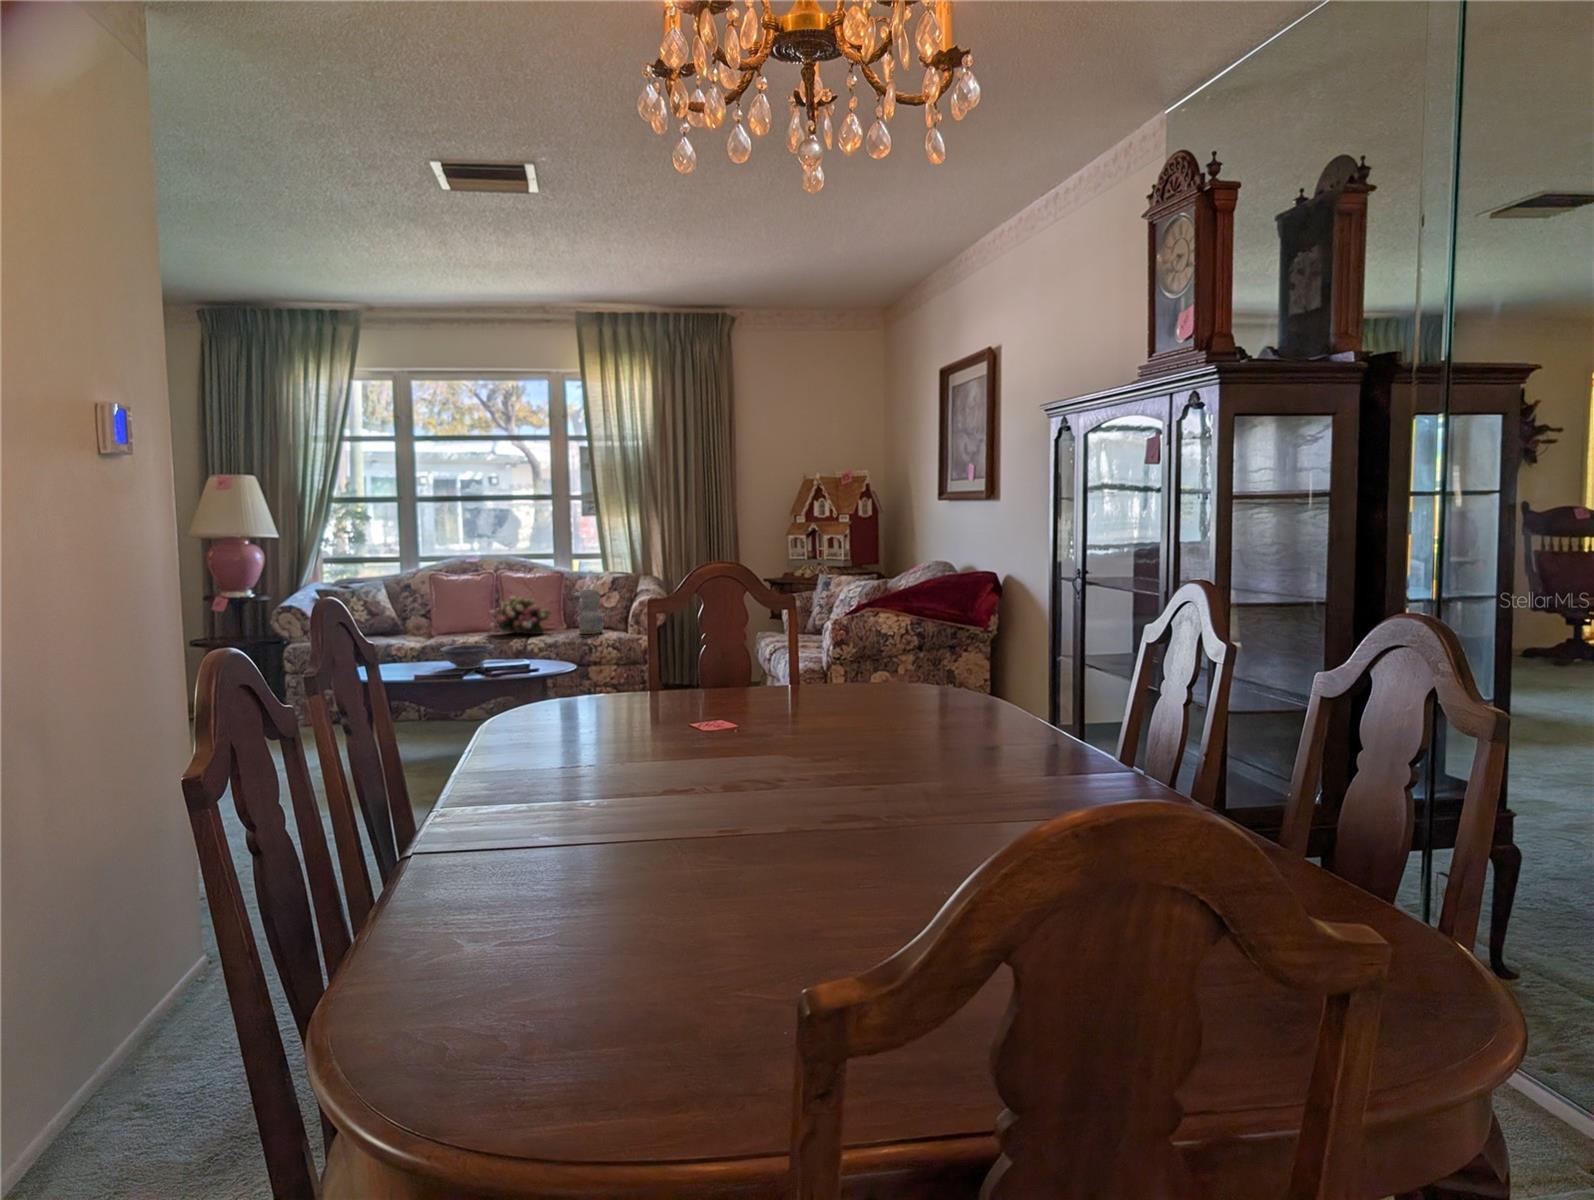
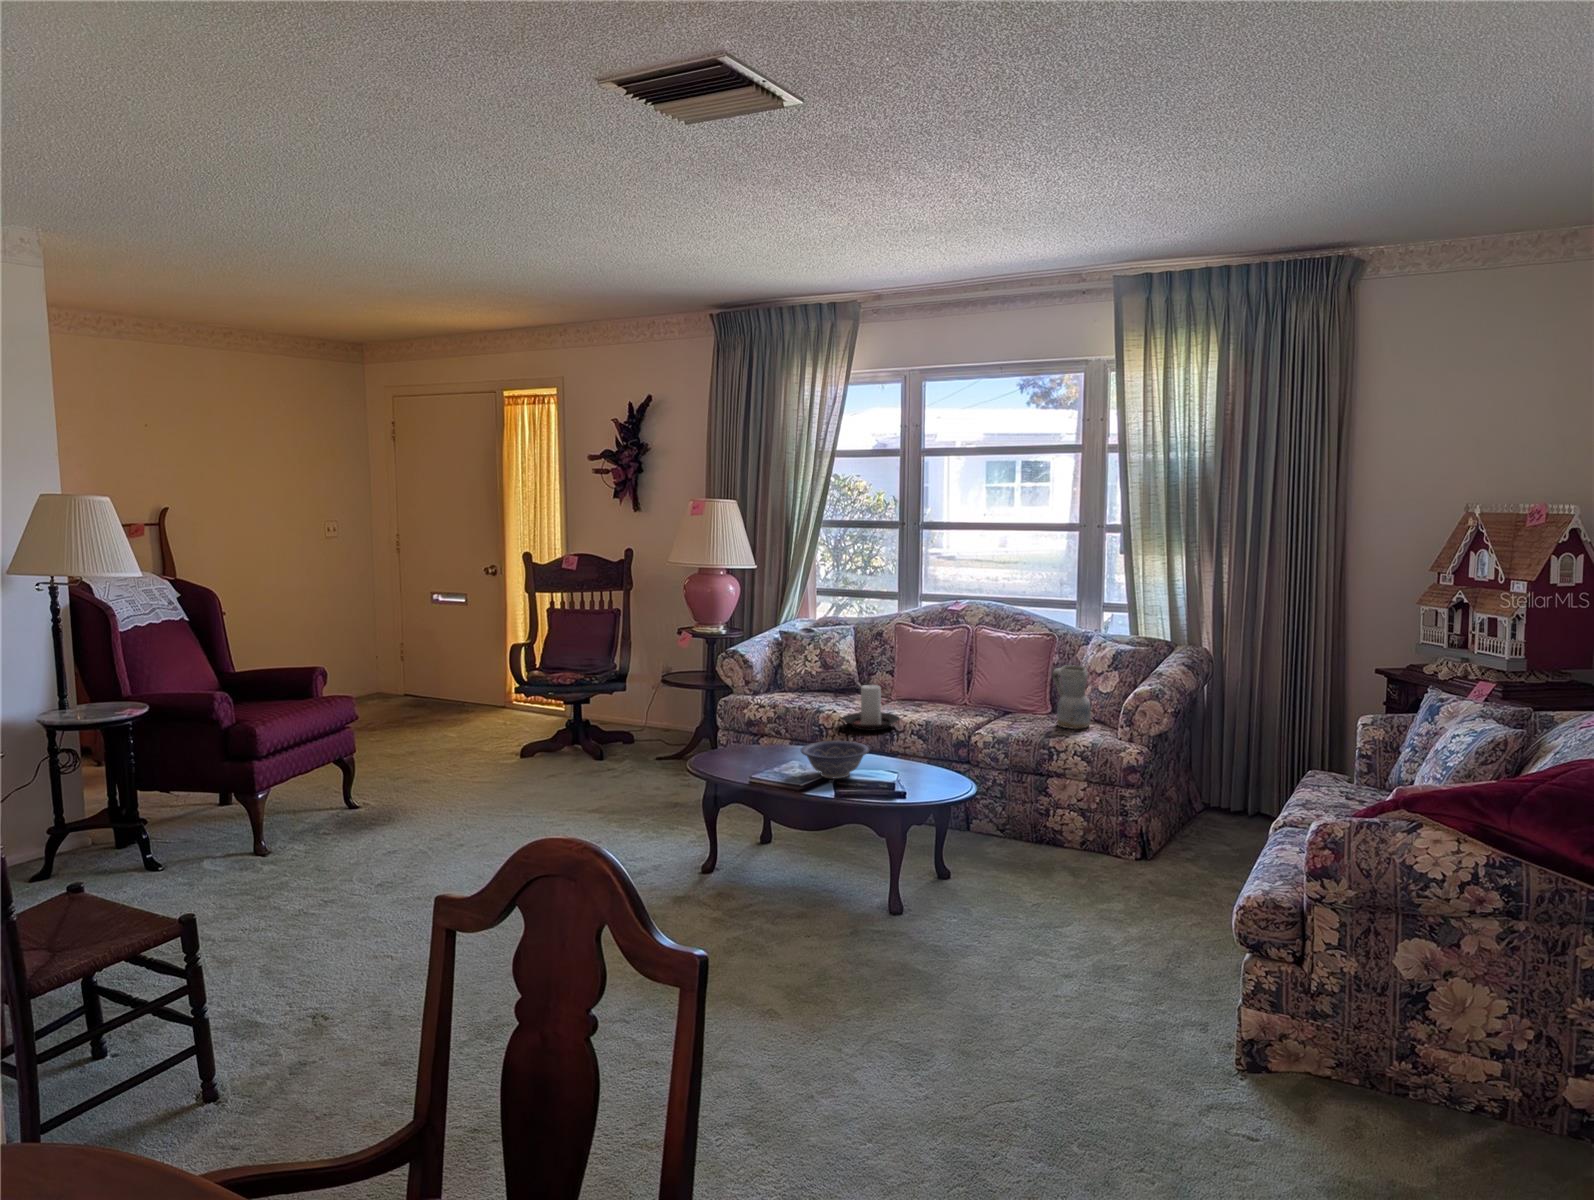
flower arrangement: present [489,596,551,634] -> none [947,661,1031,717]
candle holder: none [419,613,468,650] -> present [842,685,900,730]

